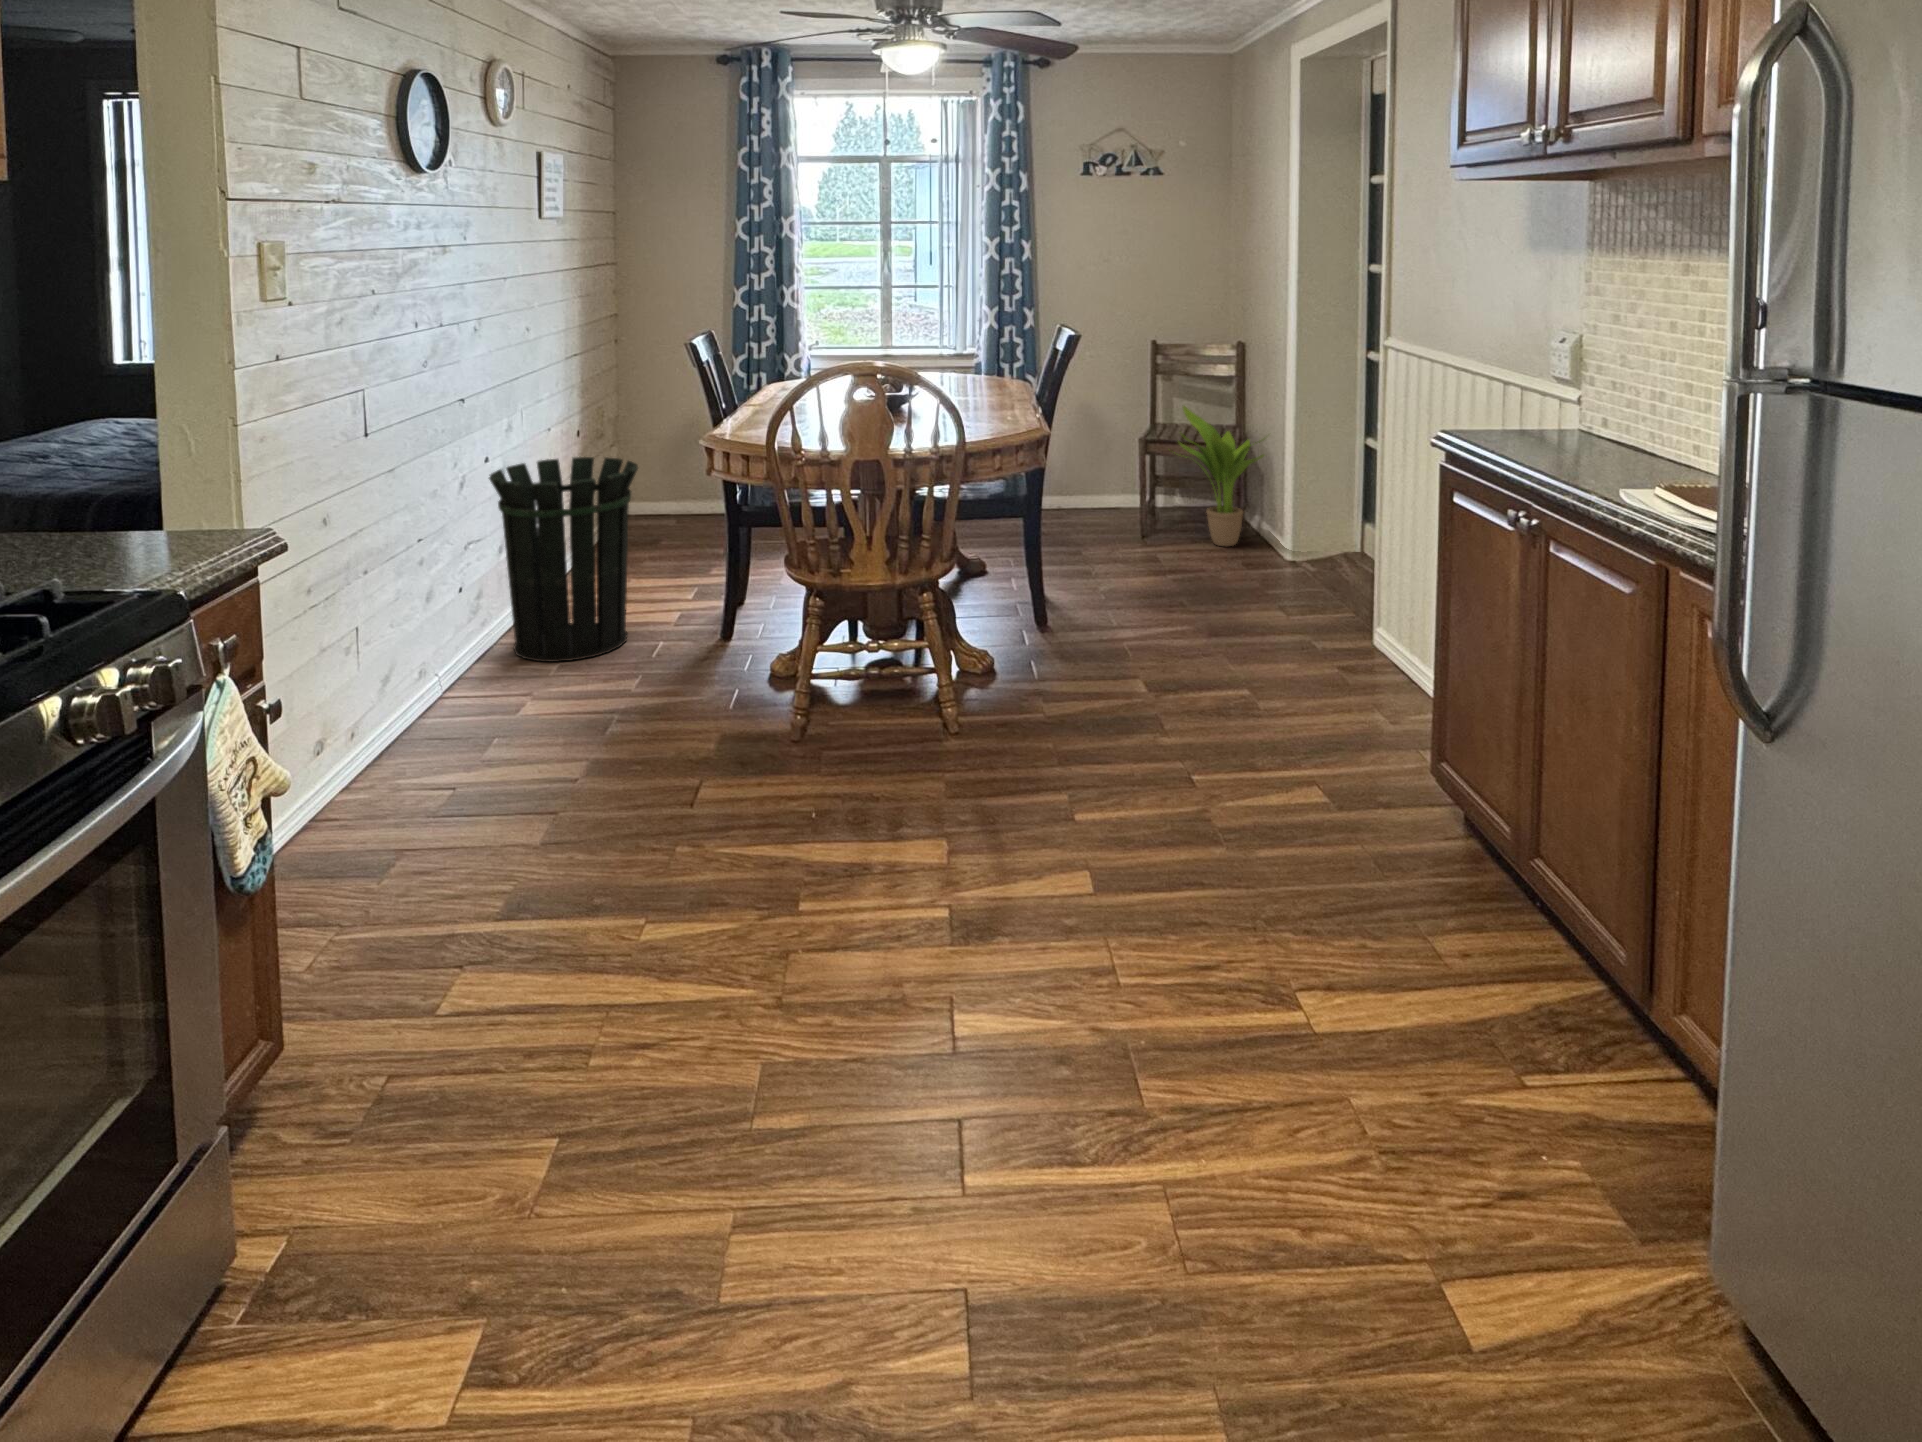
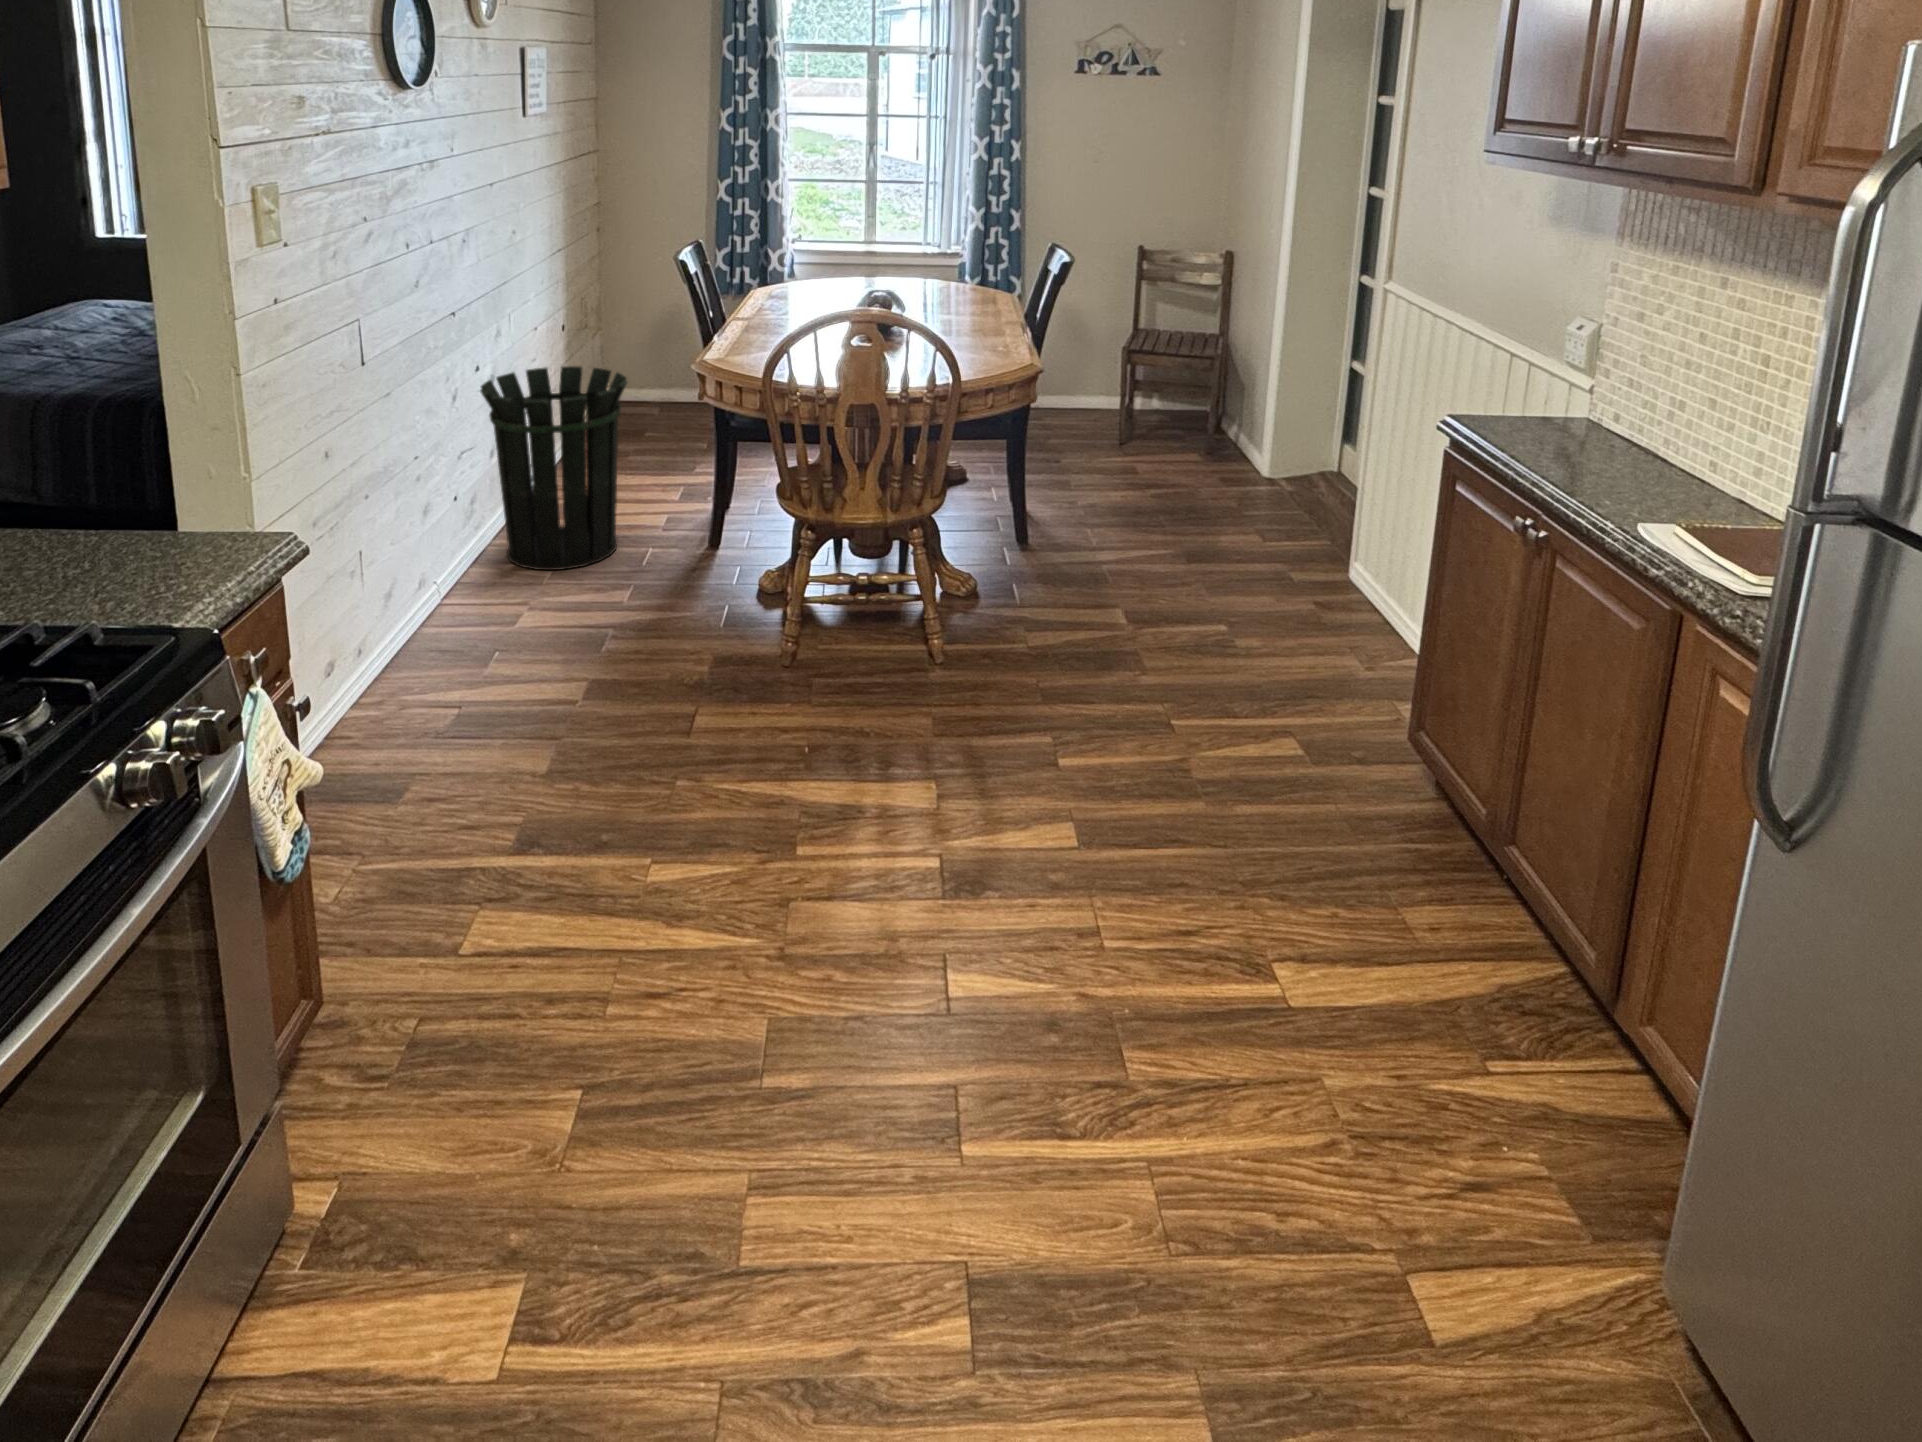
potted plant: present [1174,406,1264,546] -> none [1152,315,1259,458]

